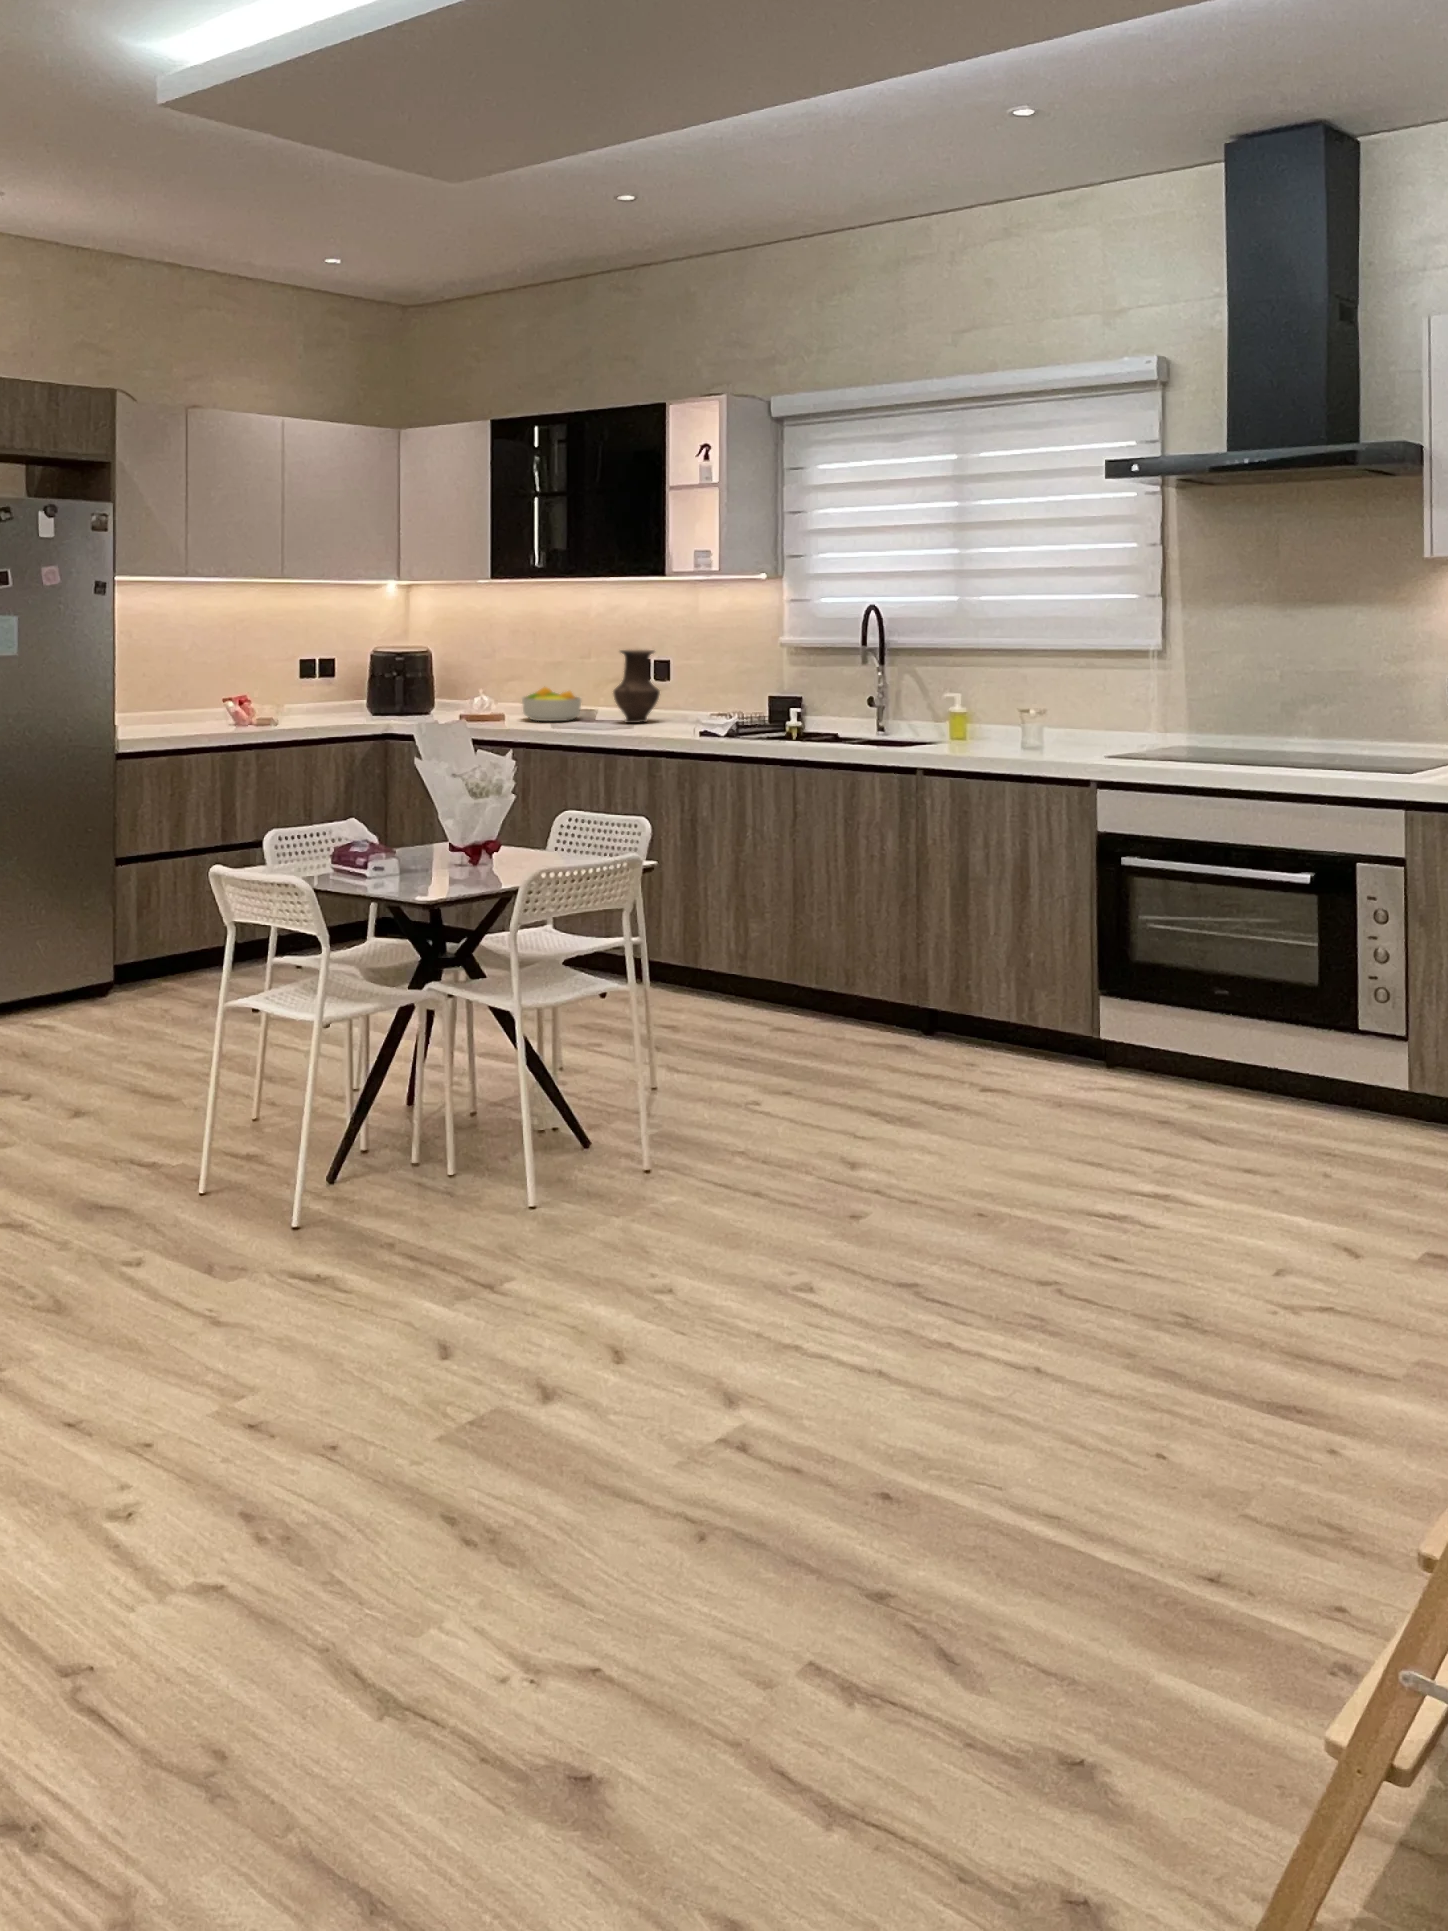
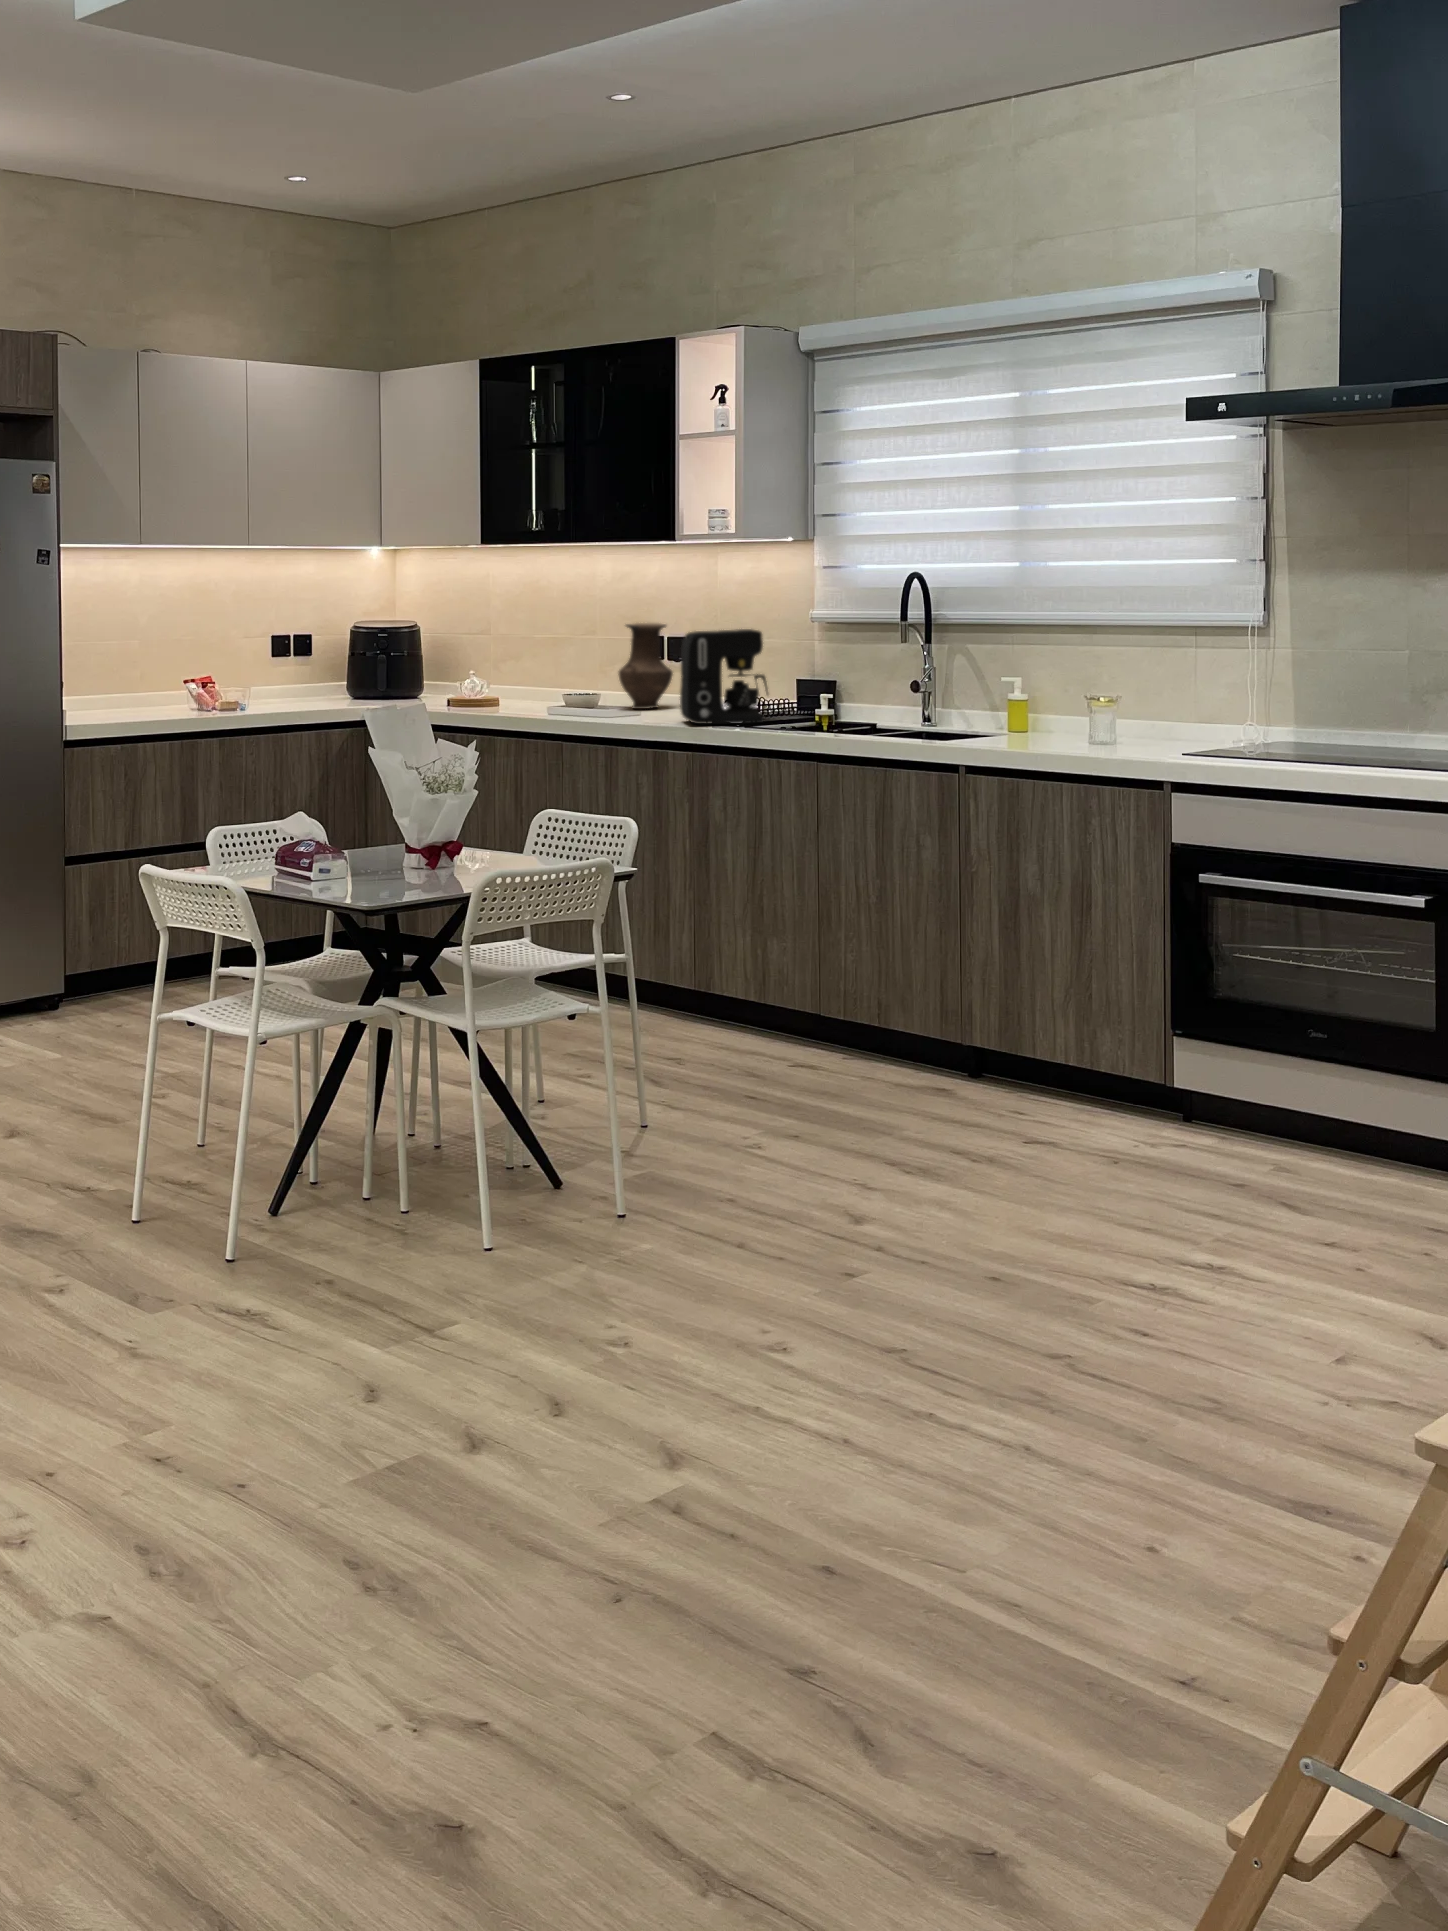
coffee maker: none [670,654,746,736] -> present [680,629,768,724]
fruit bowl: present [522,687,581,721] -> none [516,666,583,707]

